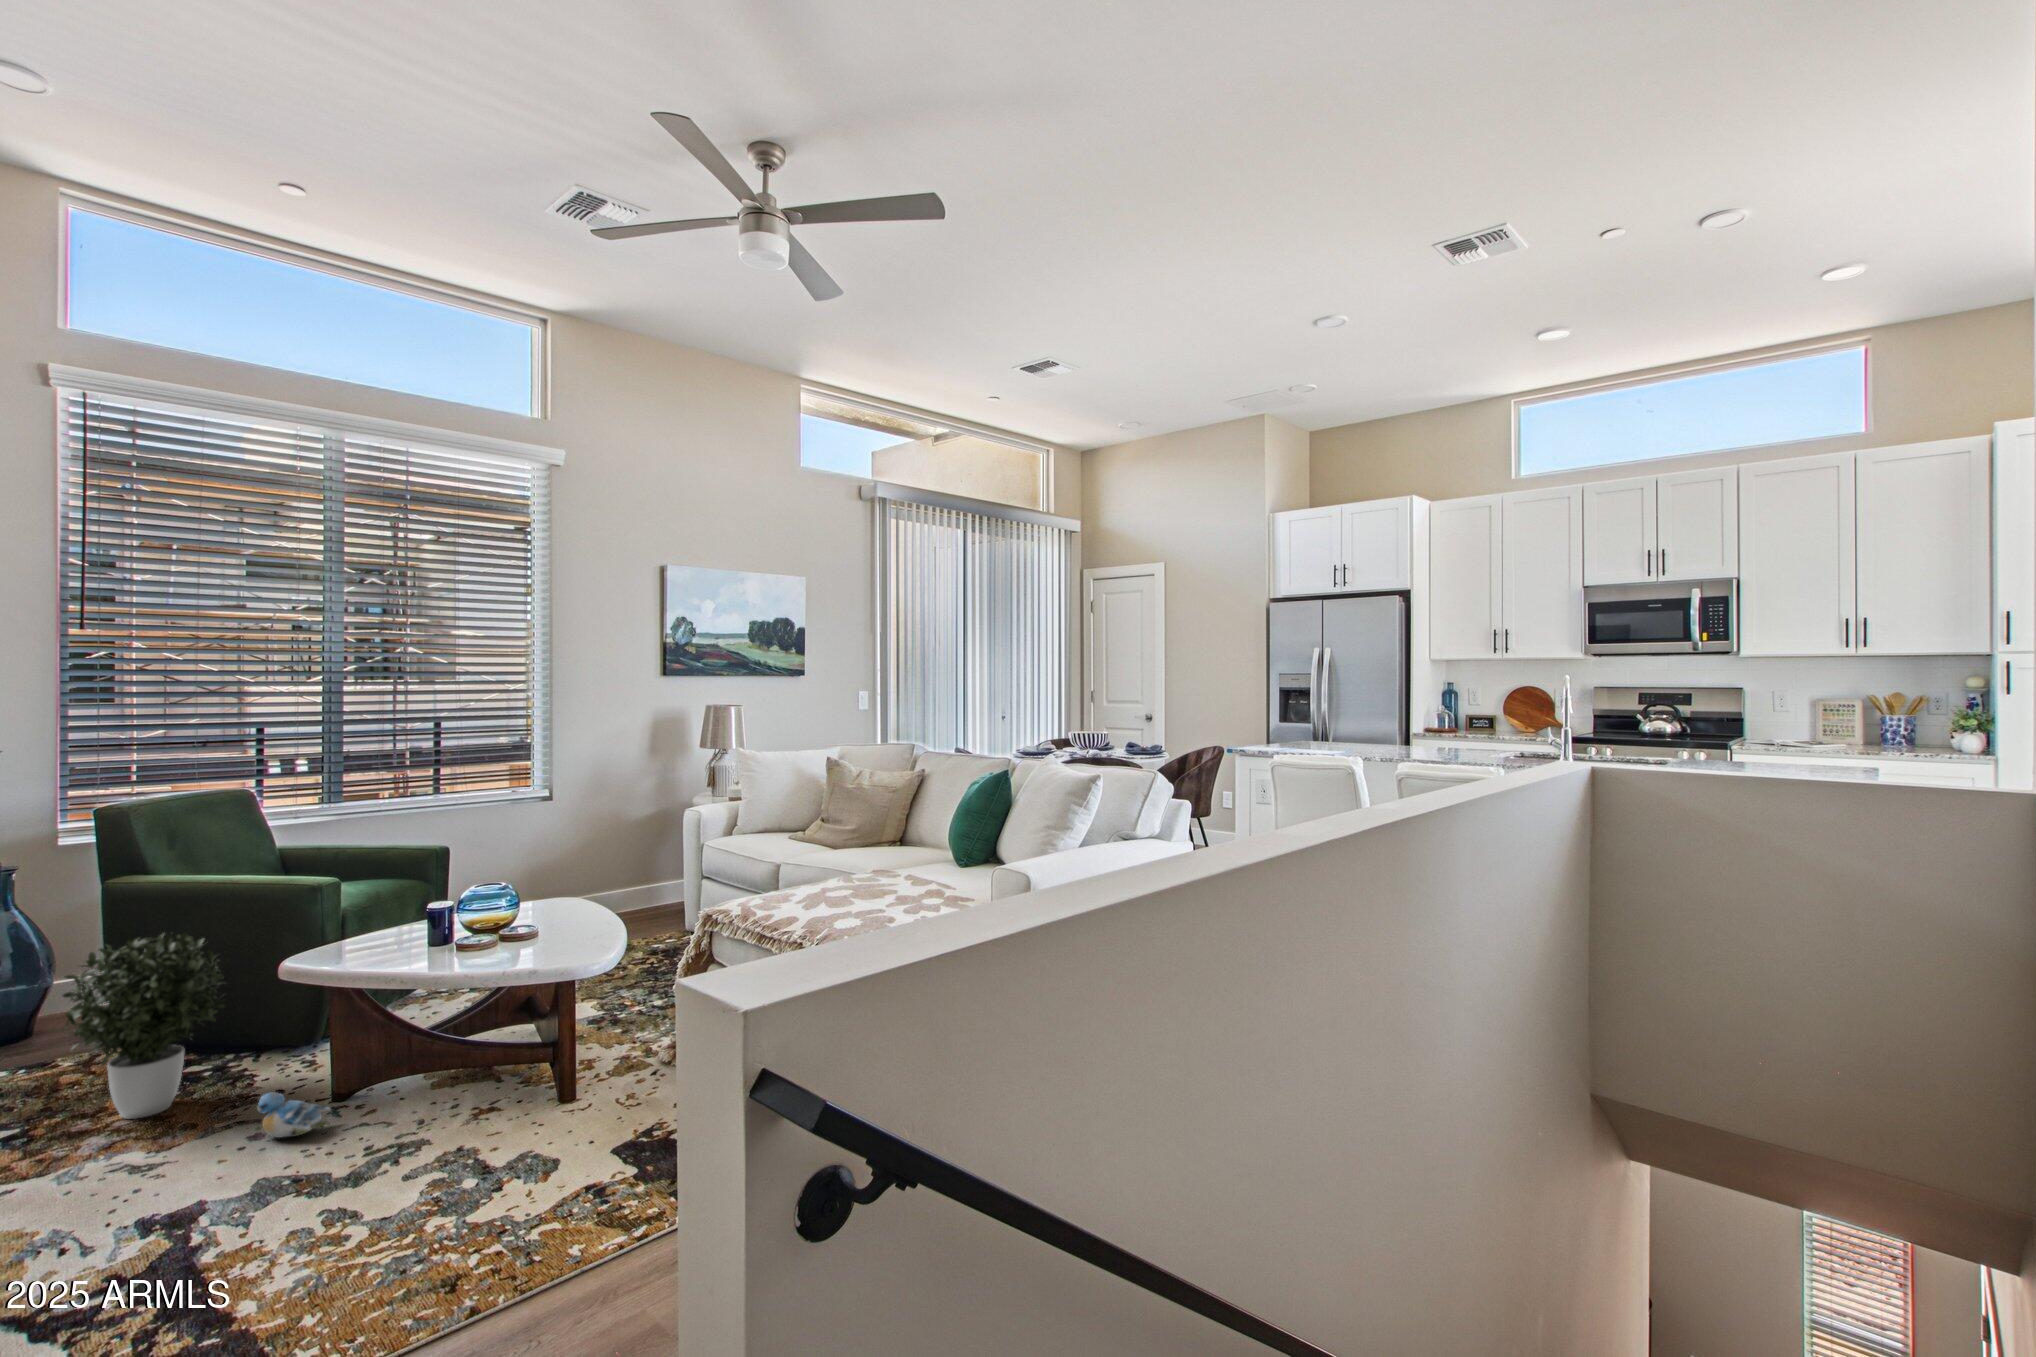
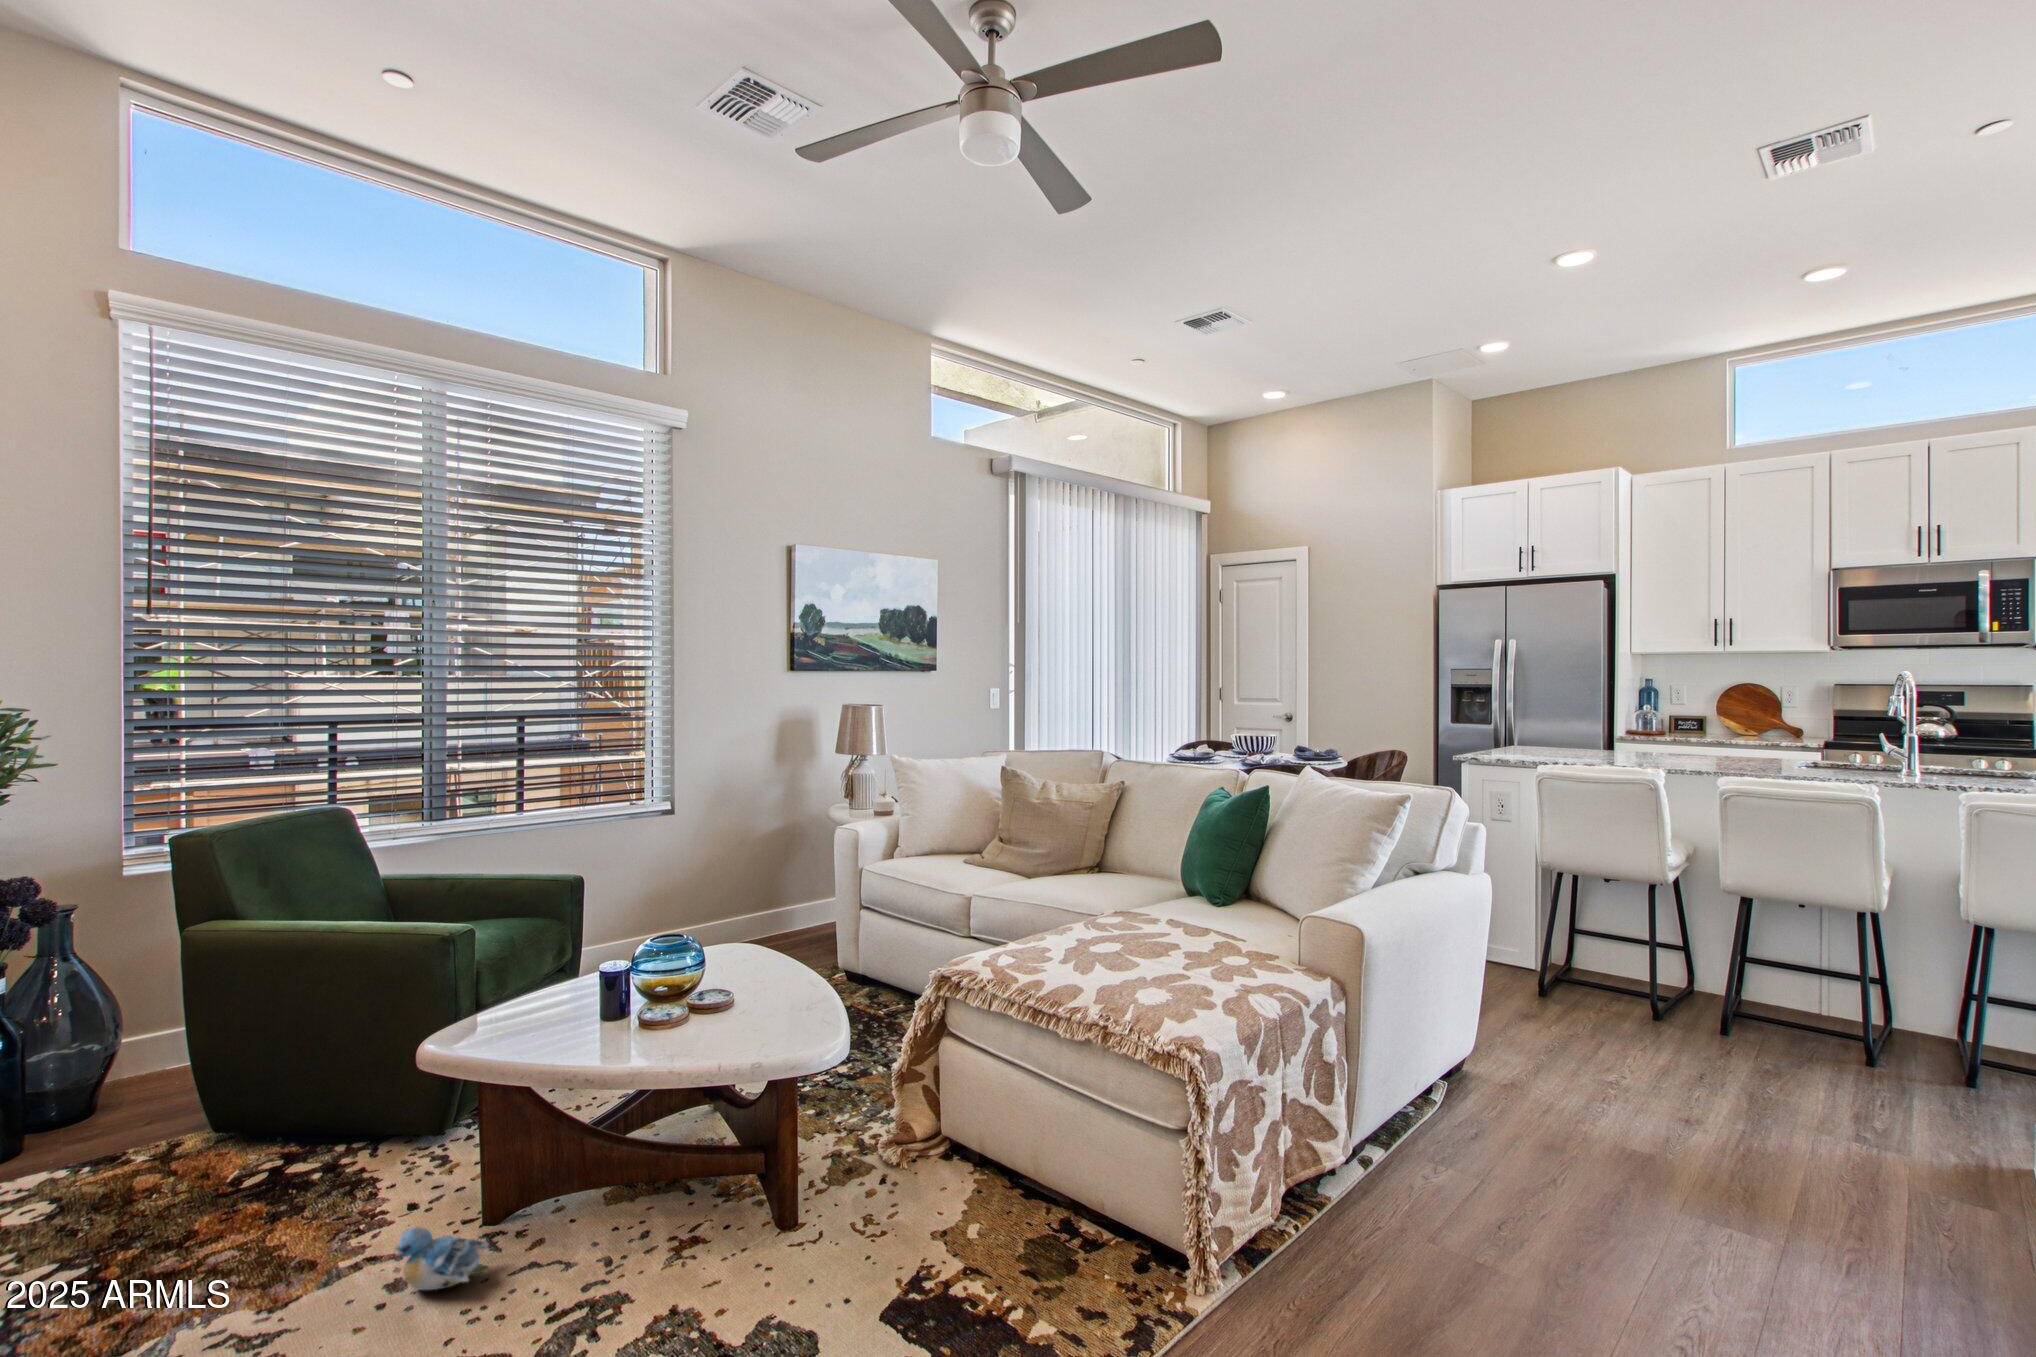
potted plant: present [63,933,224,1119] -> none [137,1001,348,1253]

